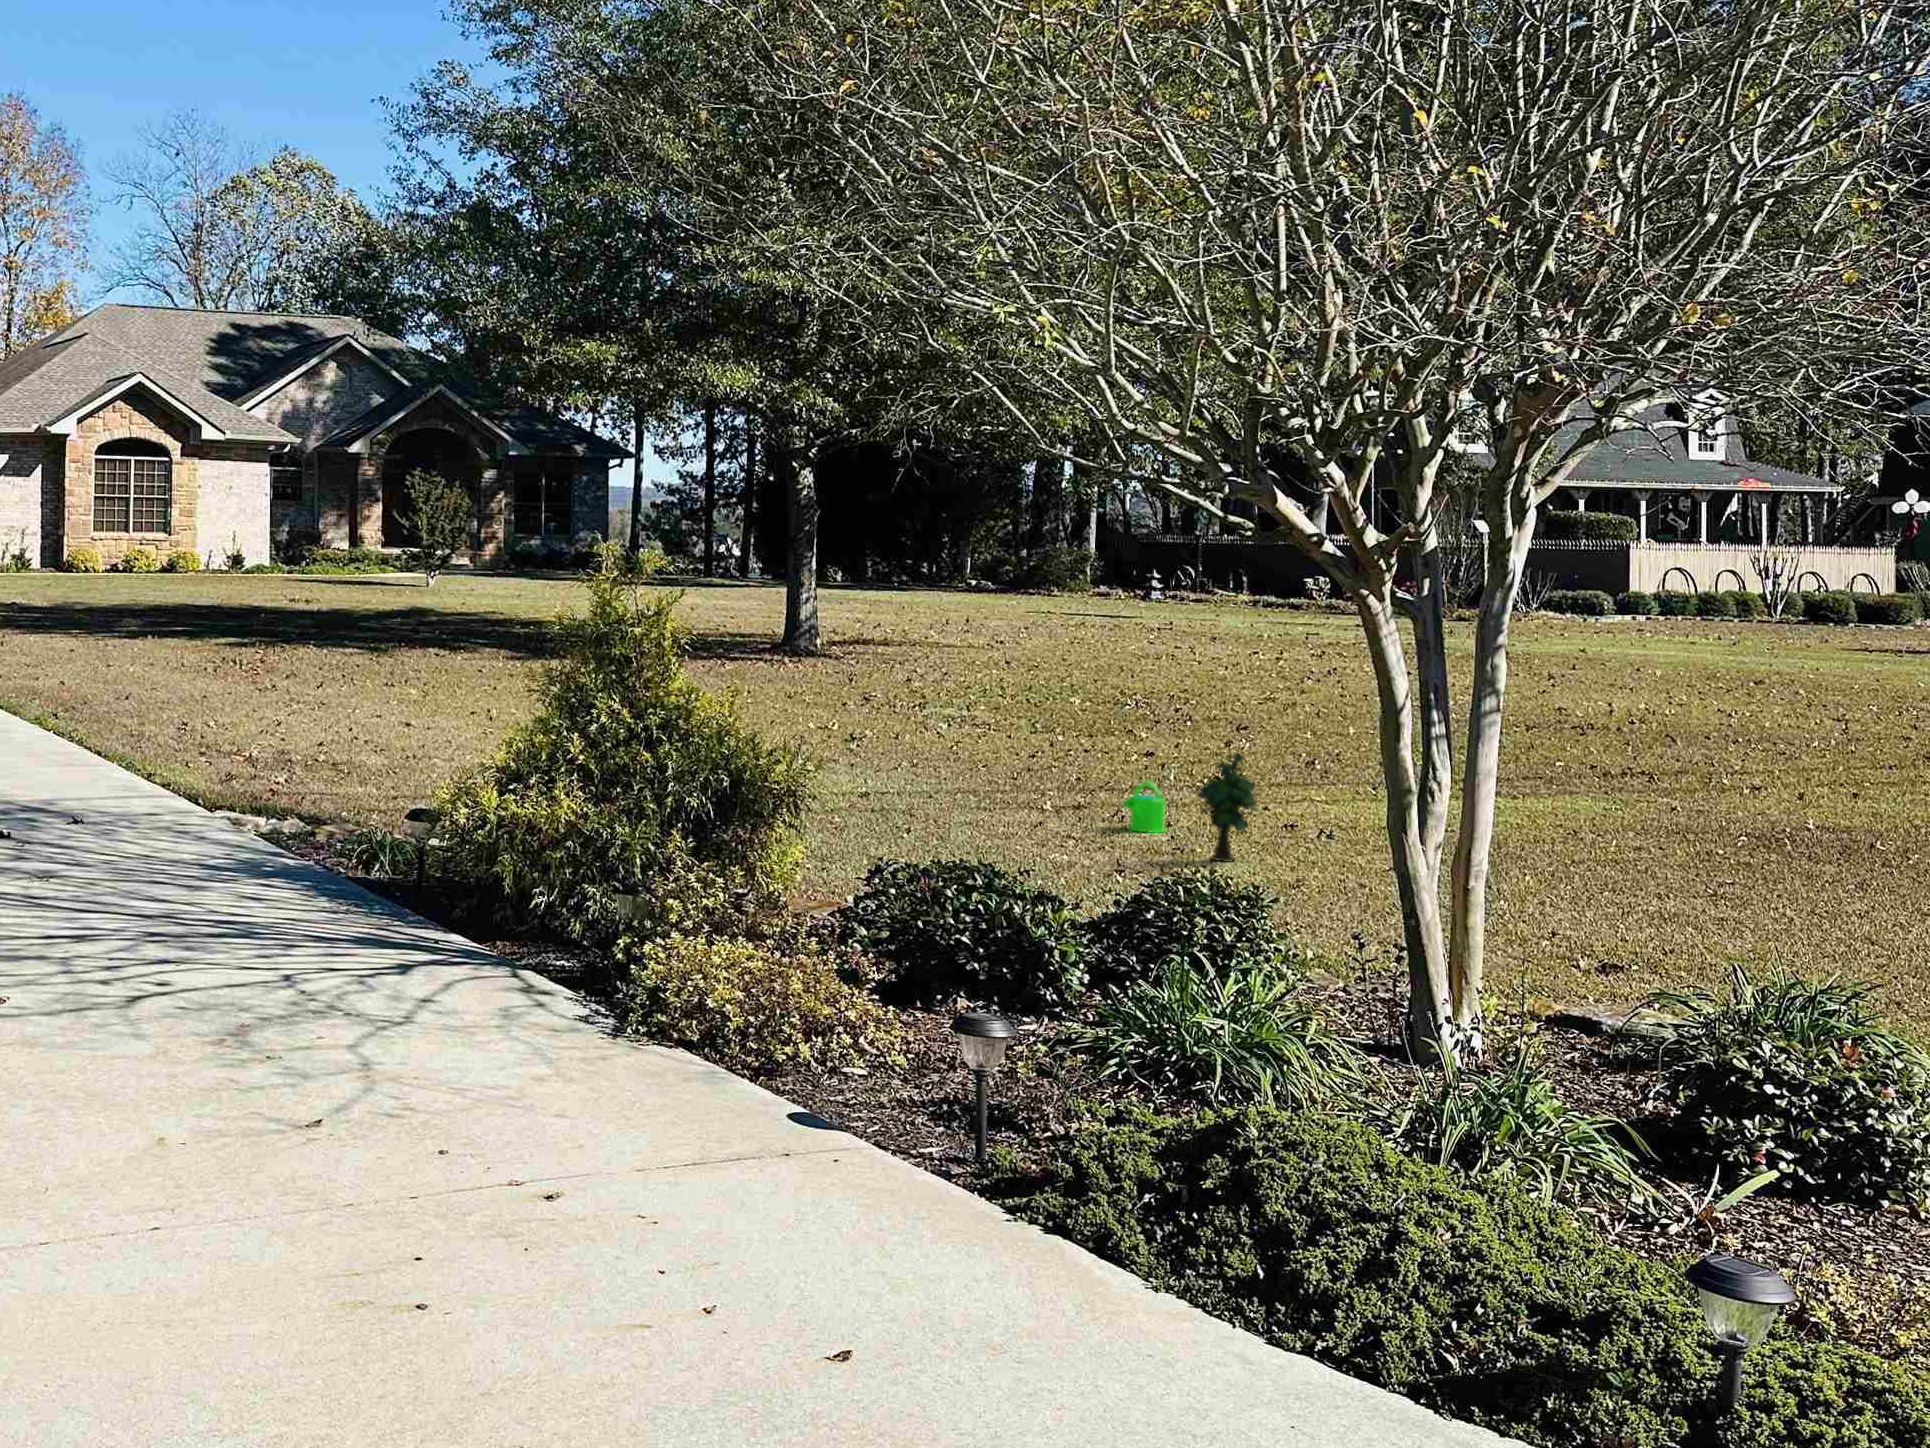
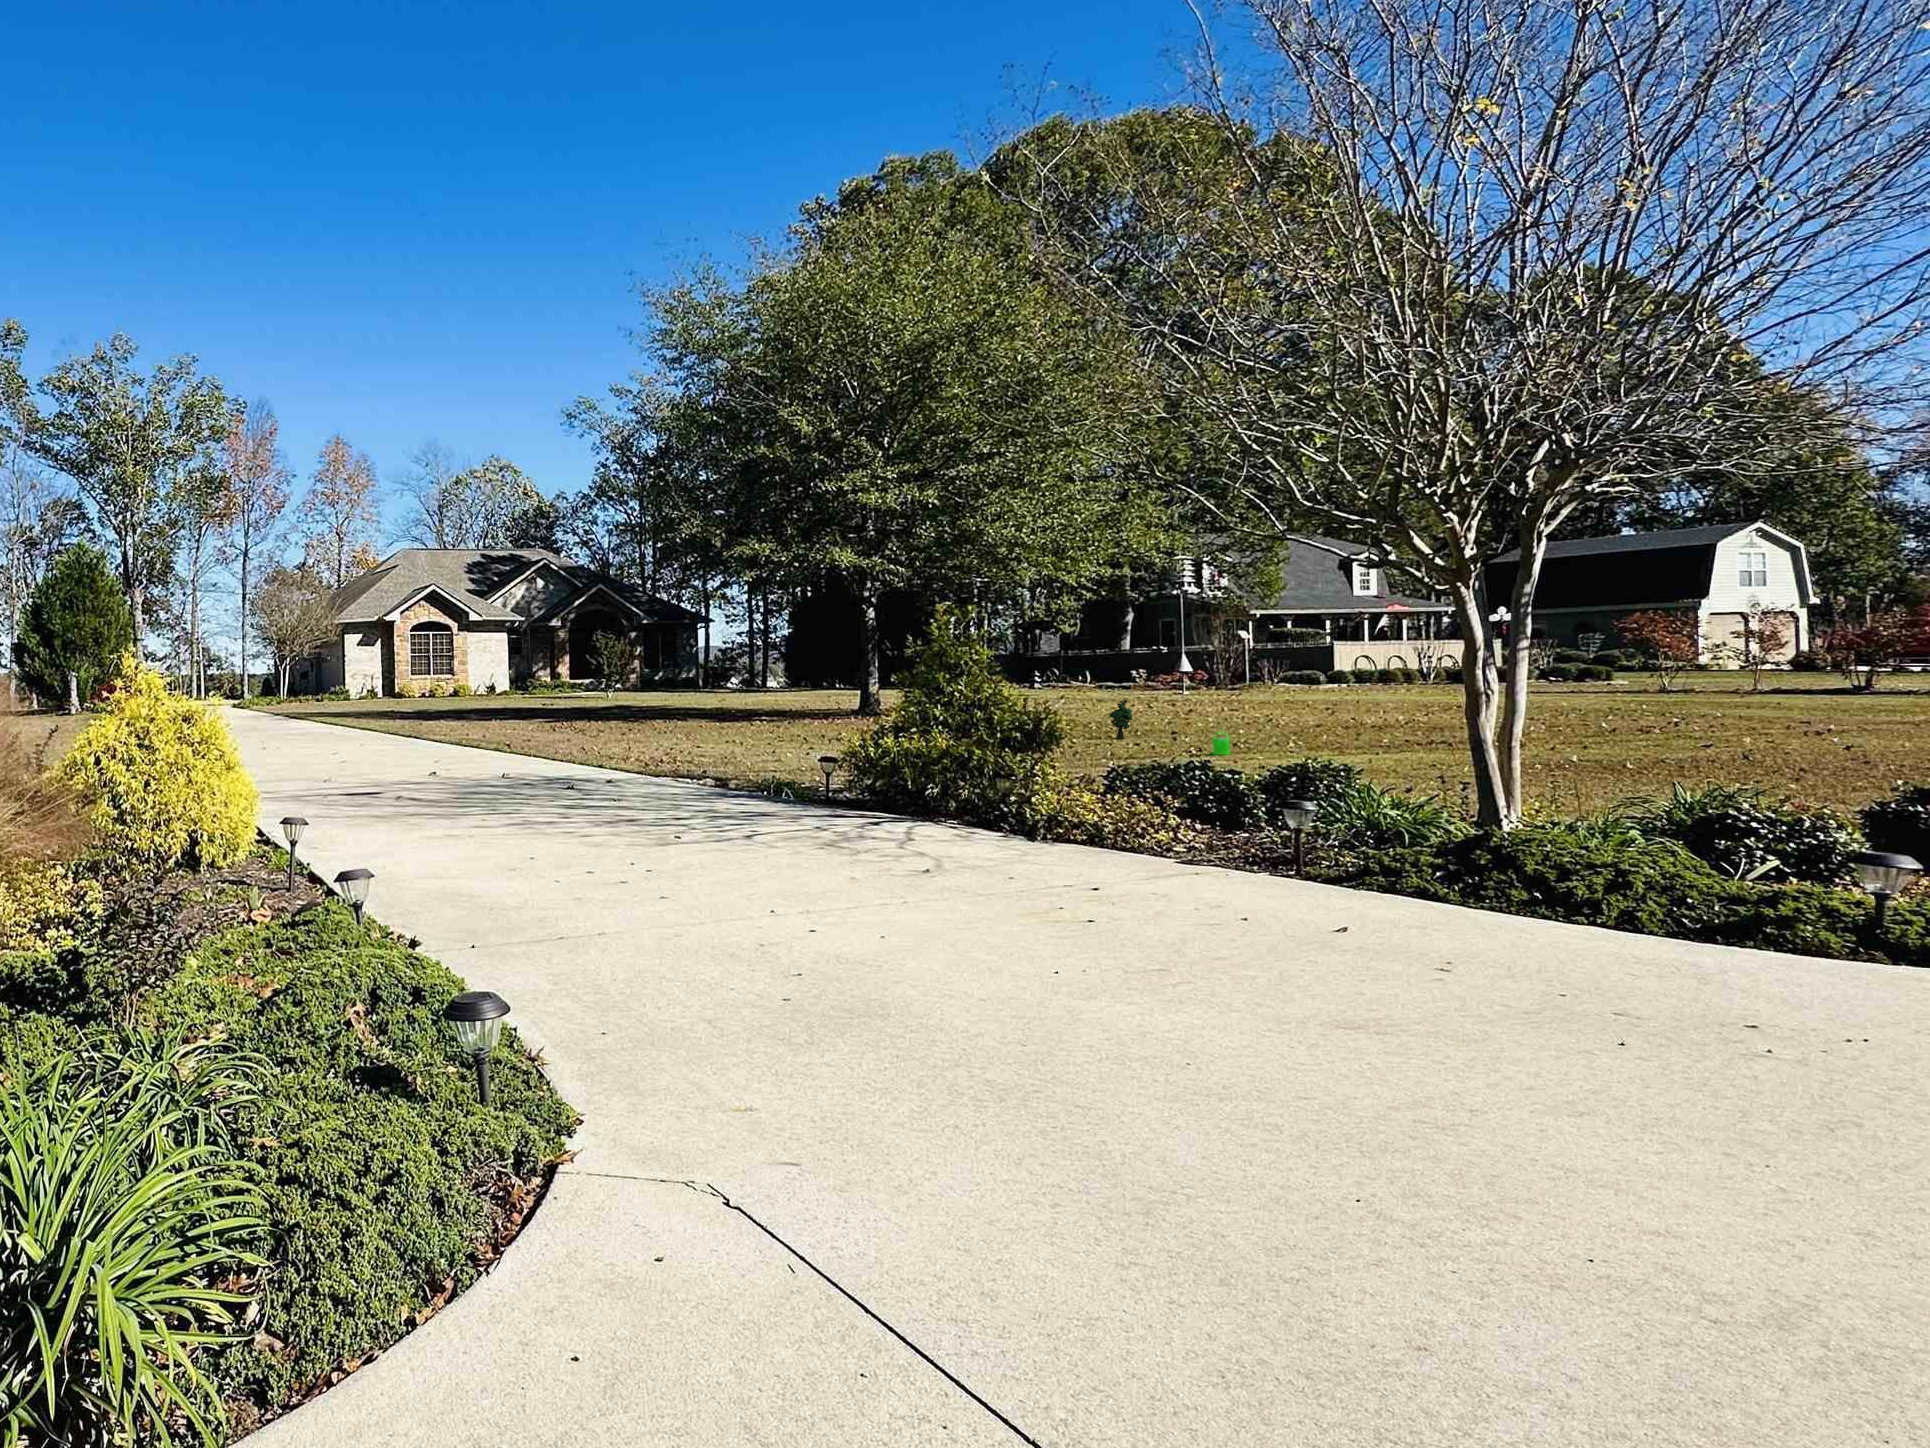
decorative plant: present [1195,754,1257,862] -> present [1108,700,1133,739]

